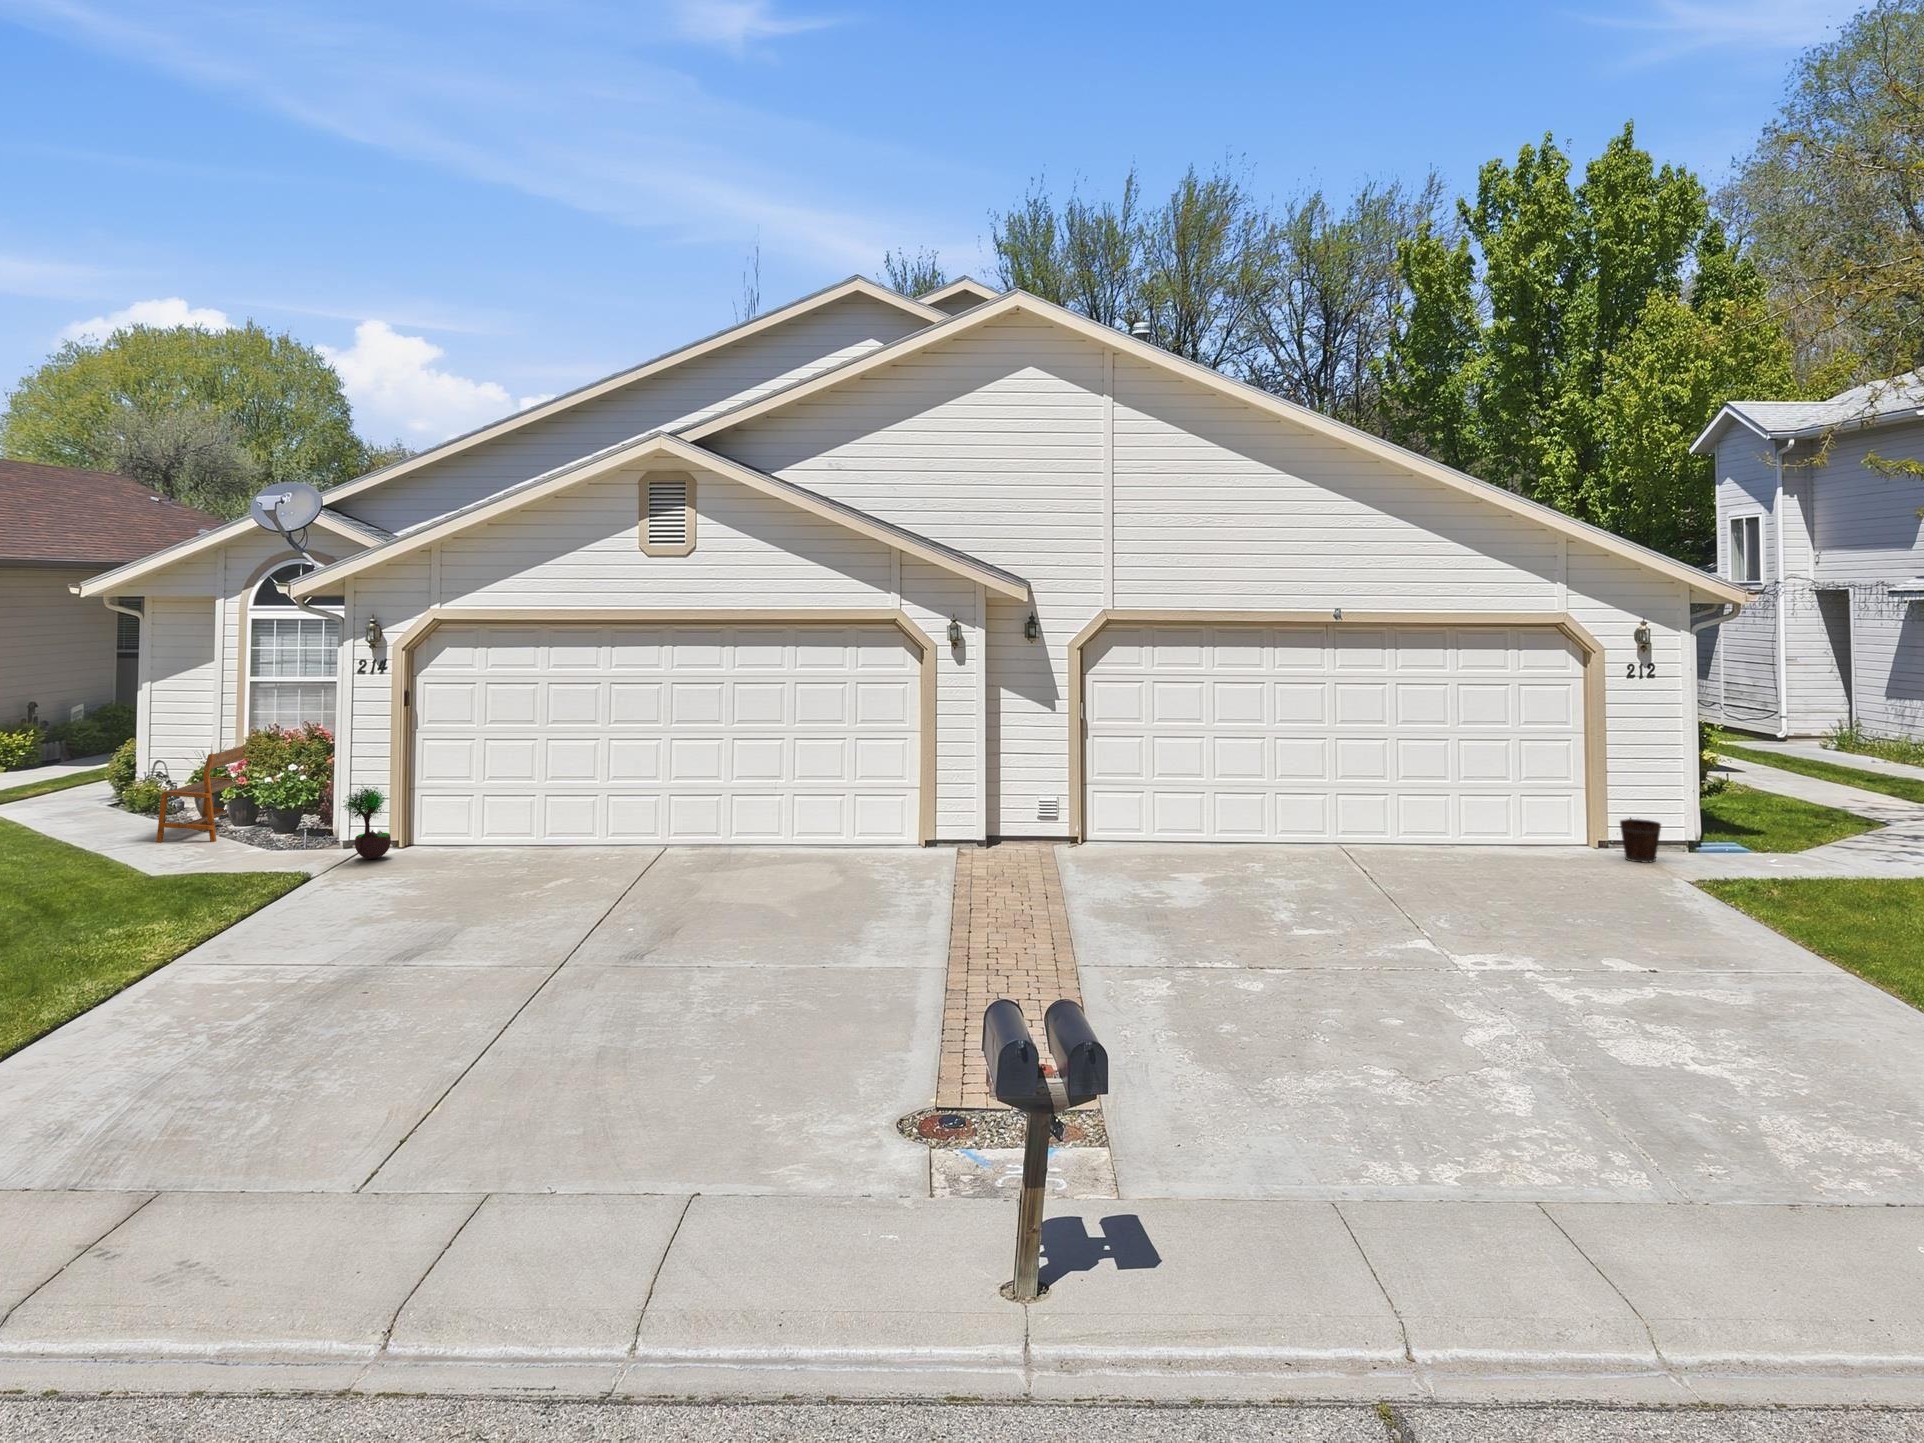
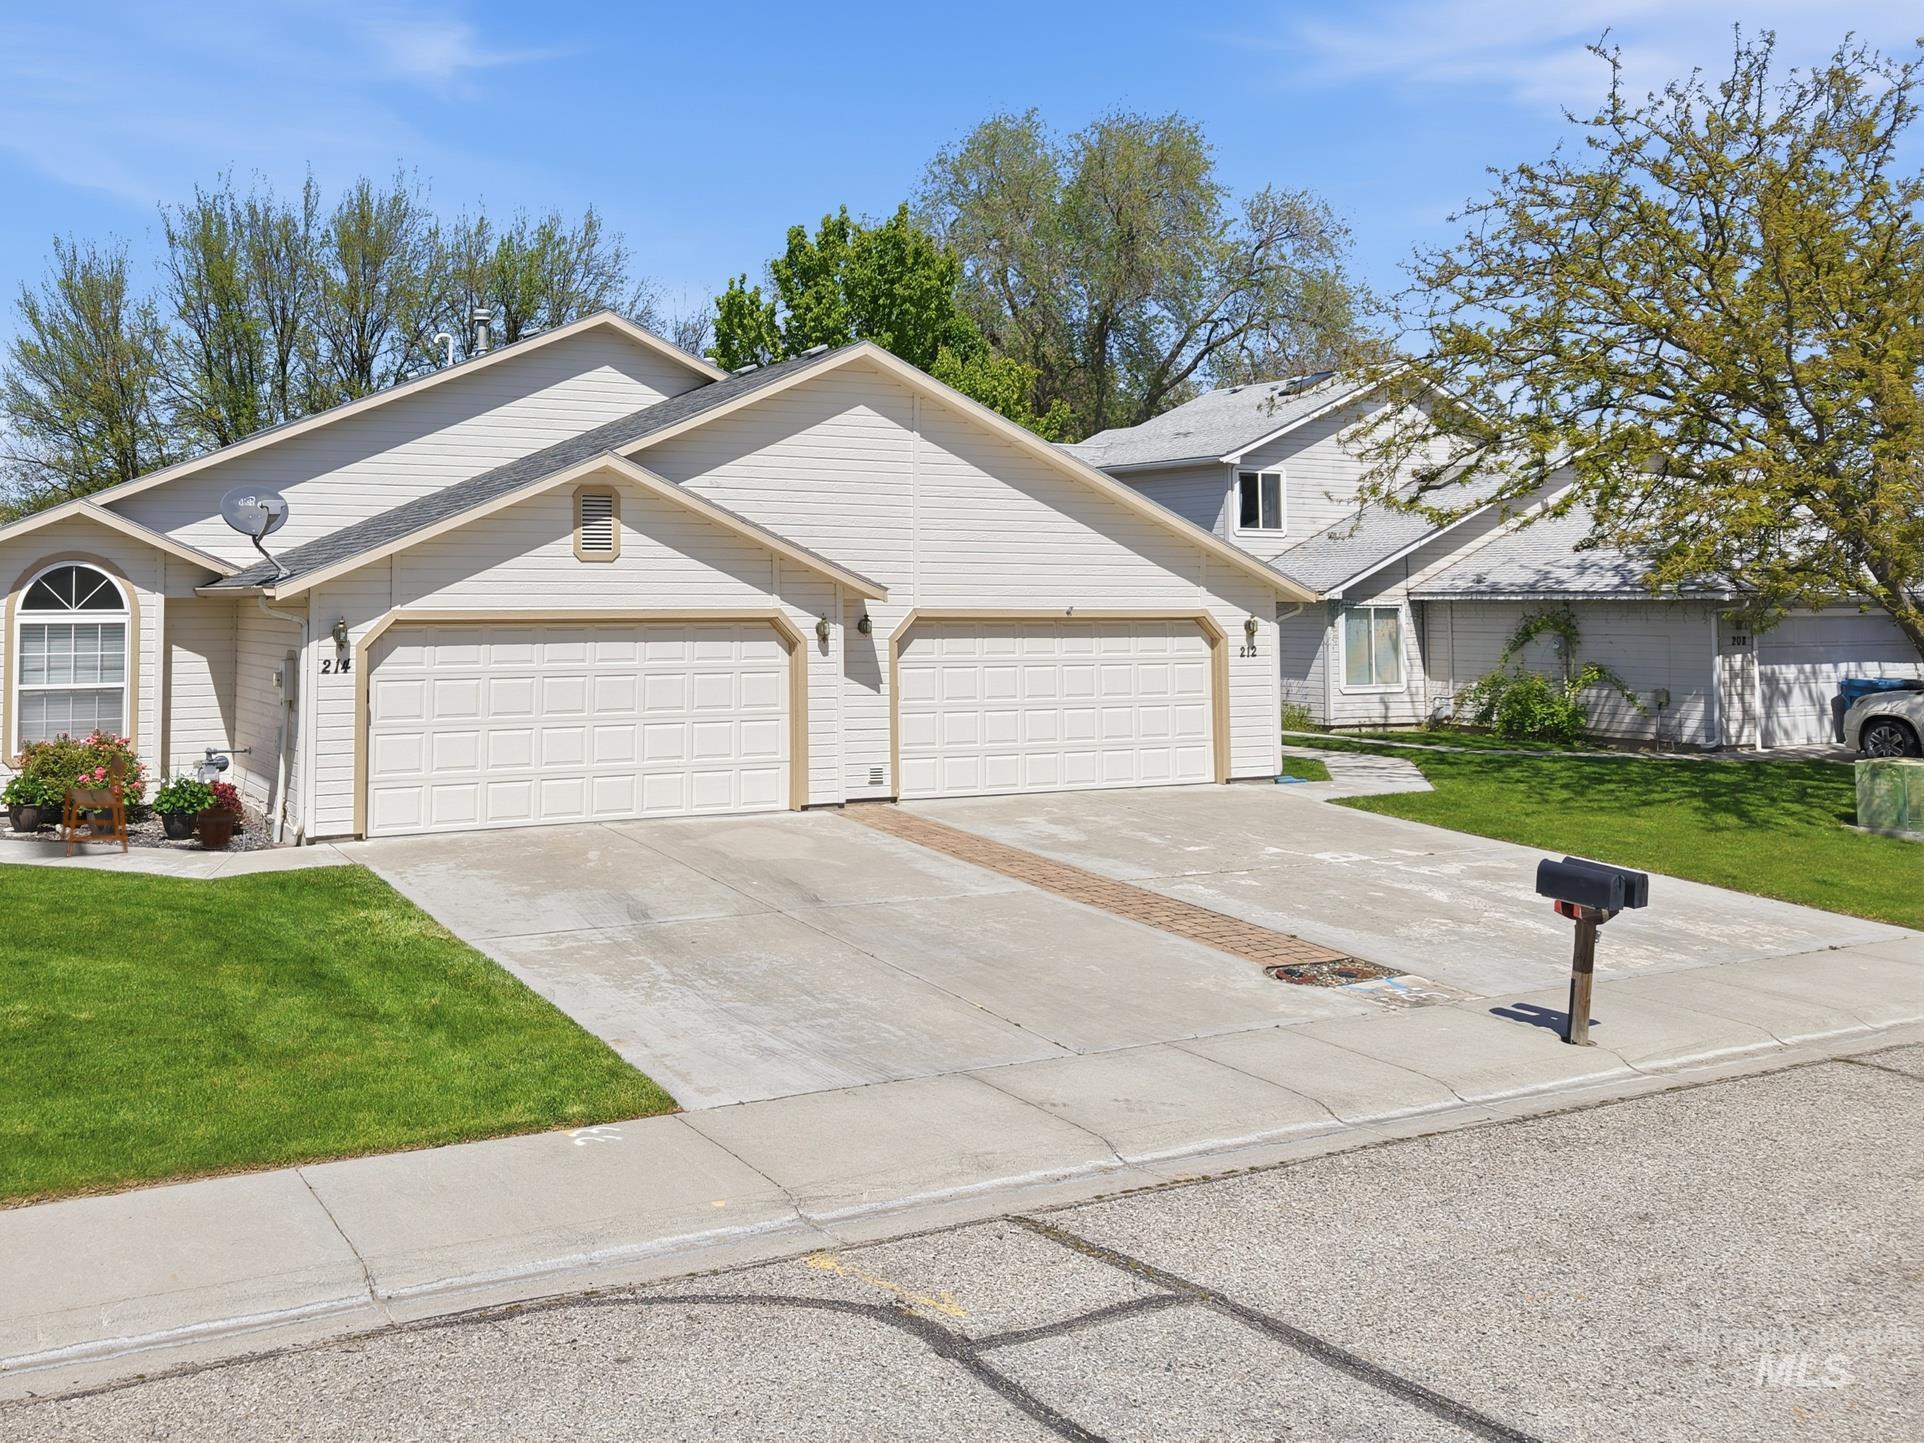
potted tree: present [343,786,391,859] -> none [320,778,366,854]
bucket: present [1620,818,1661,863] -> present [197,807,236,850]

